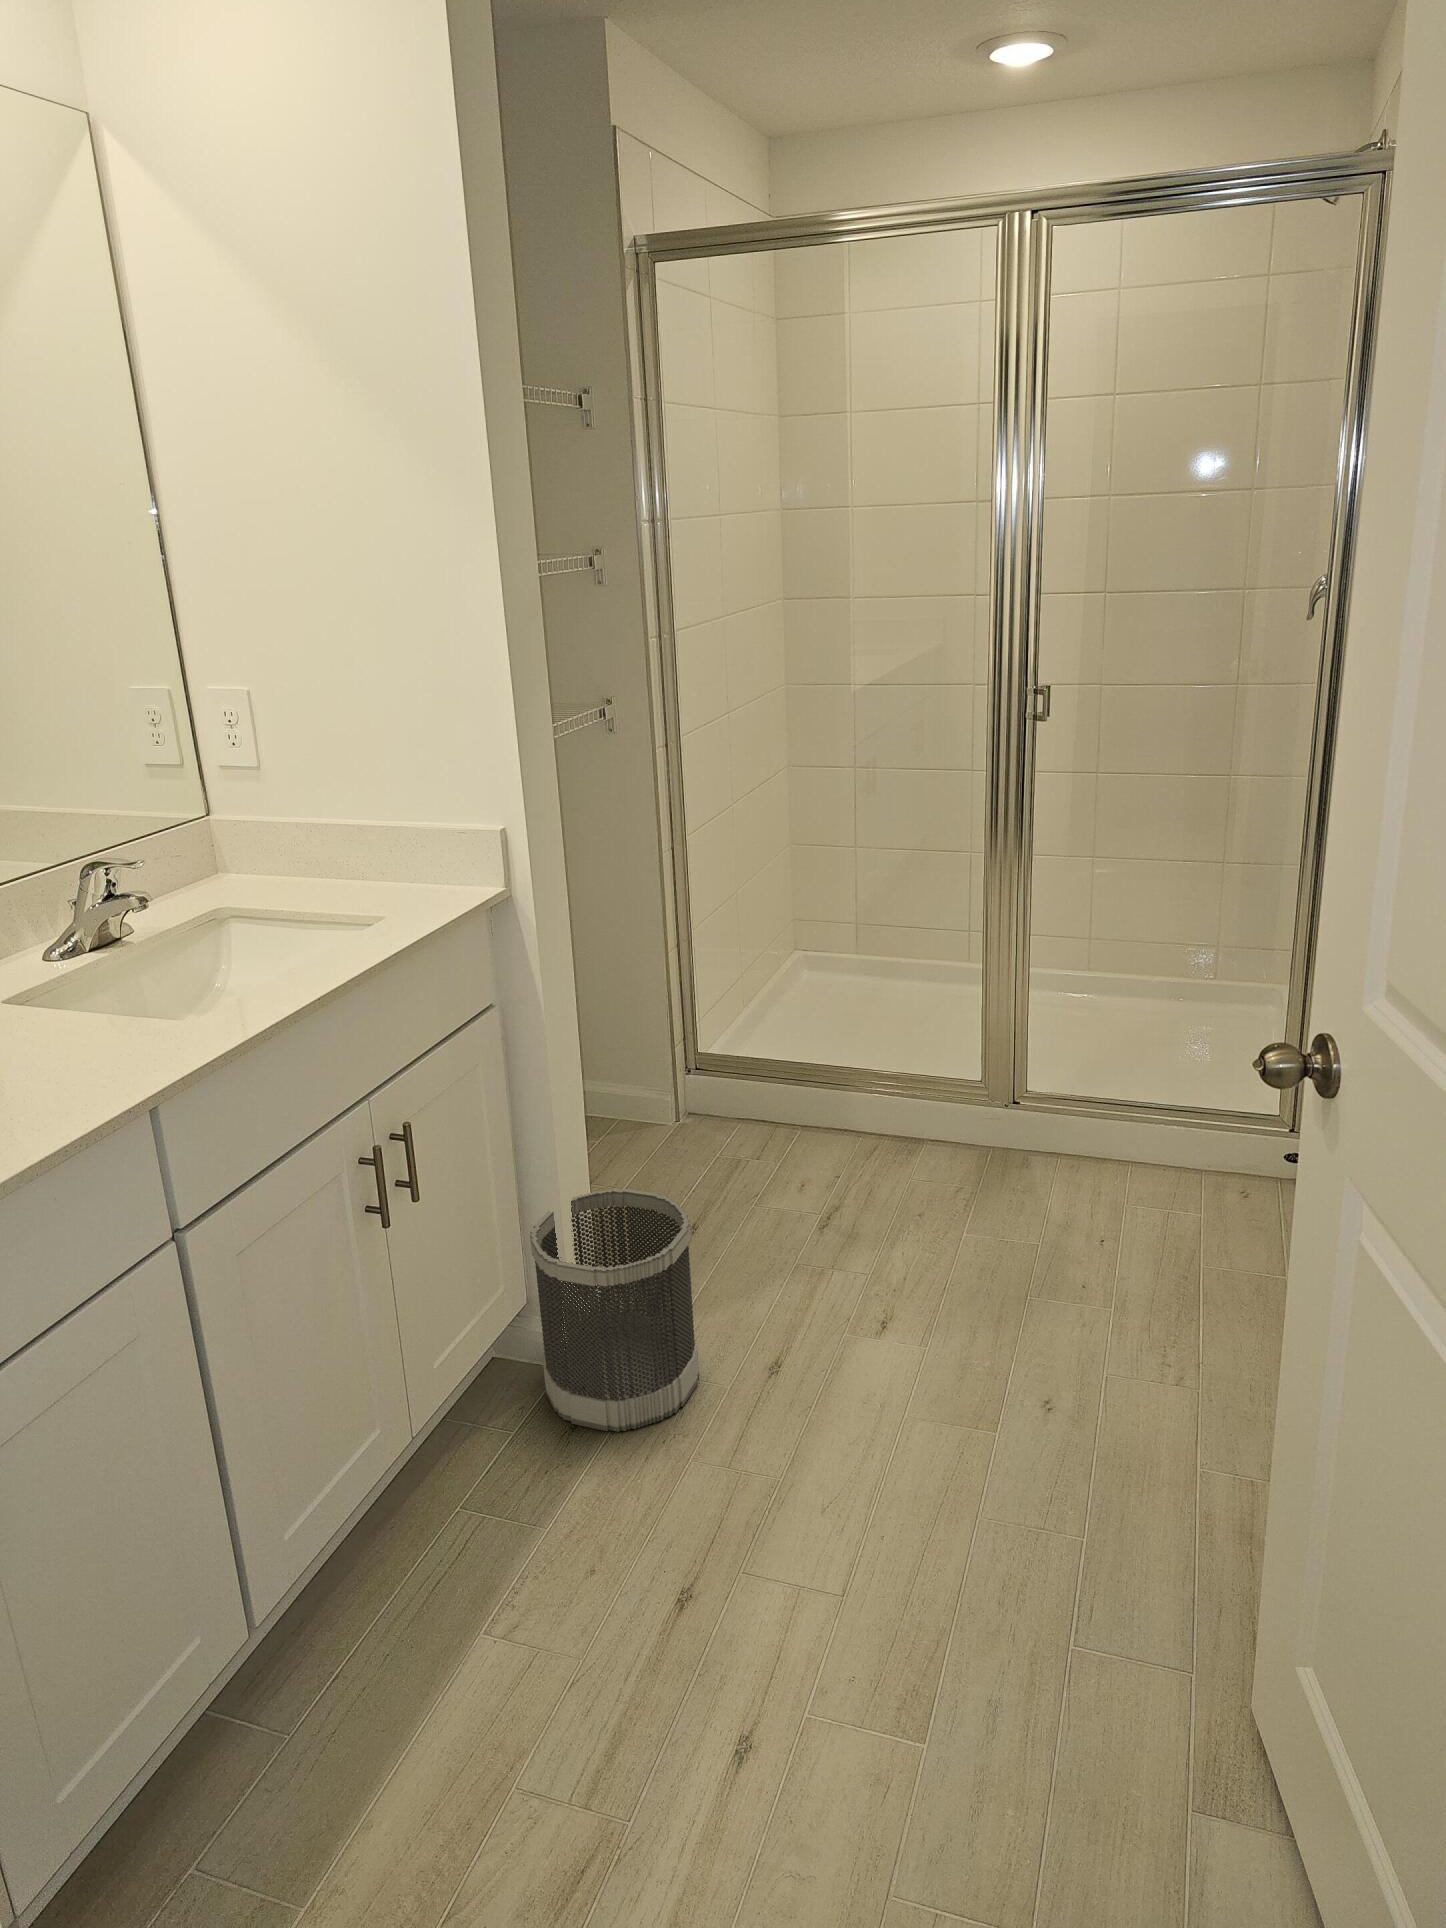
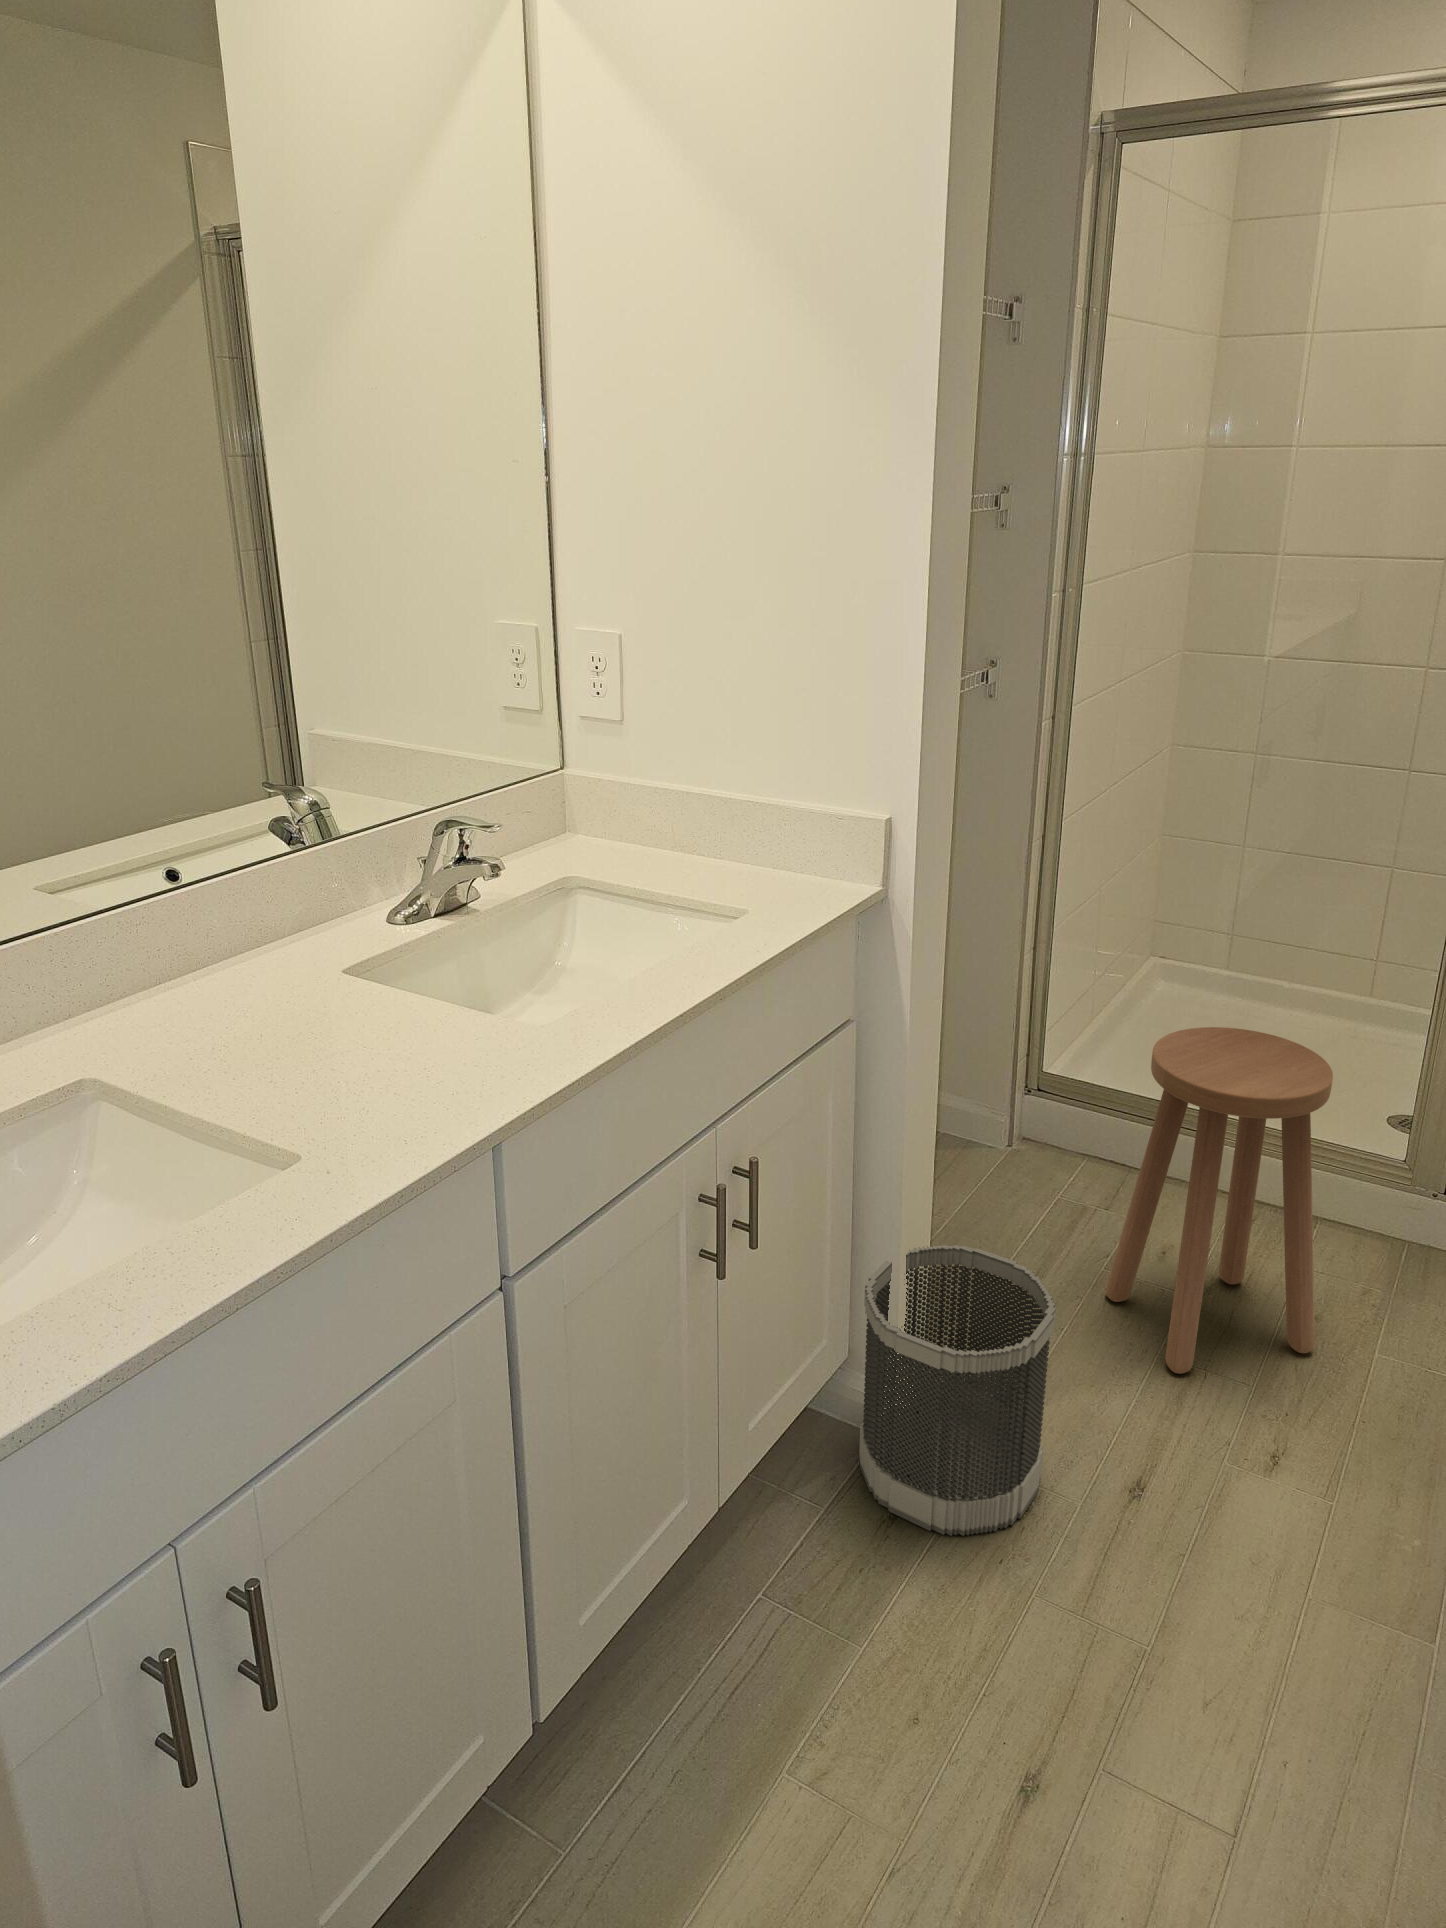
stool: none [754,983,918,1274] -> present [1105,1027,1333,1374]

